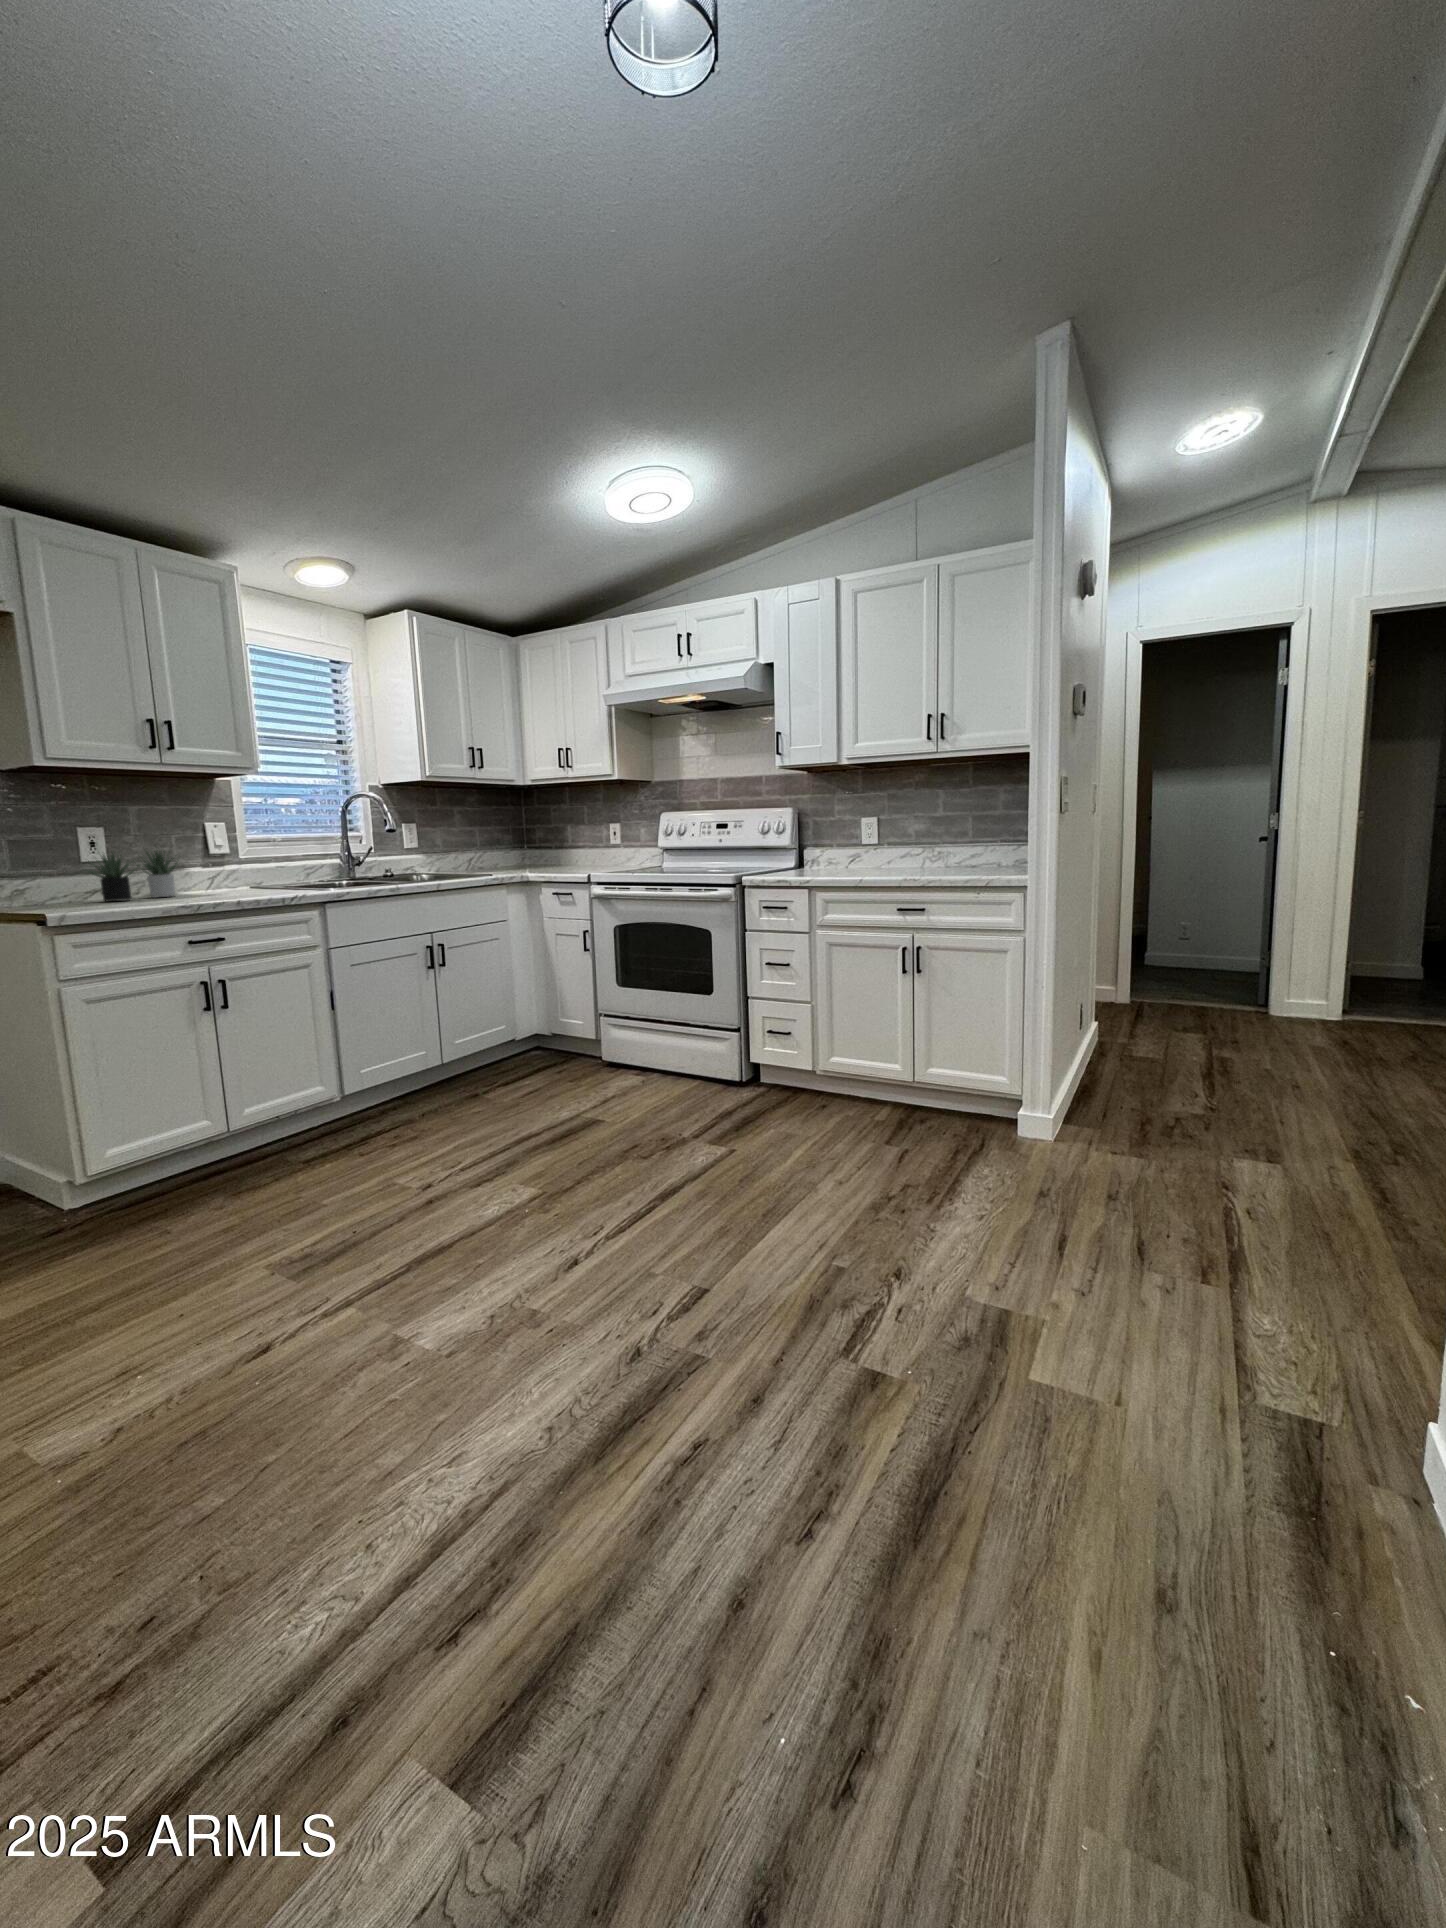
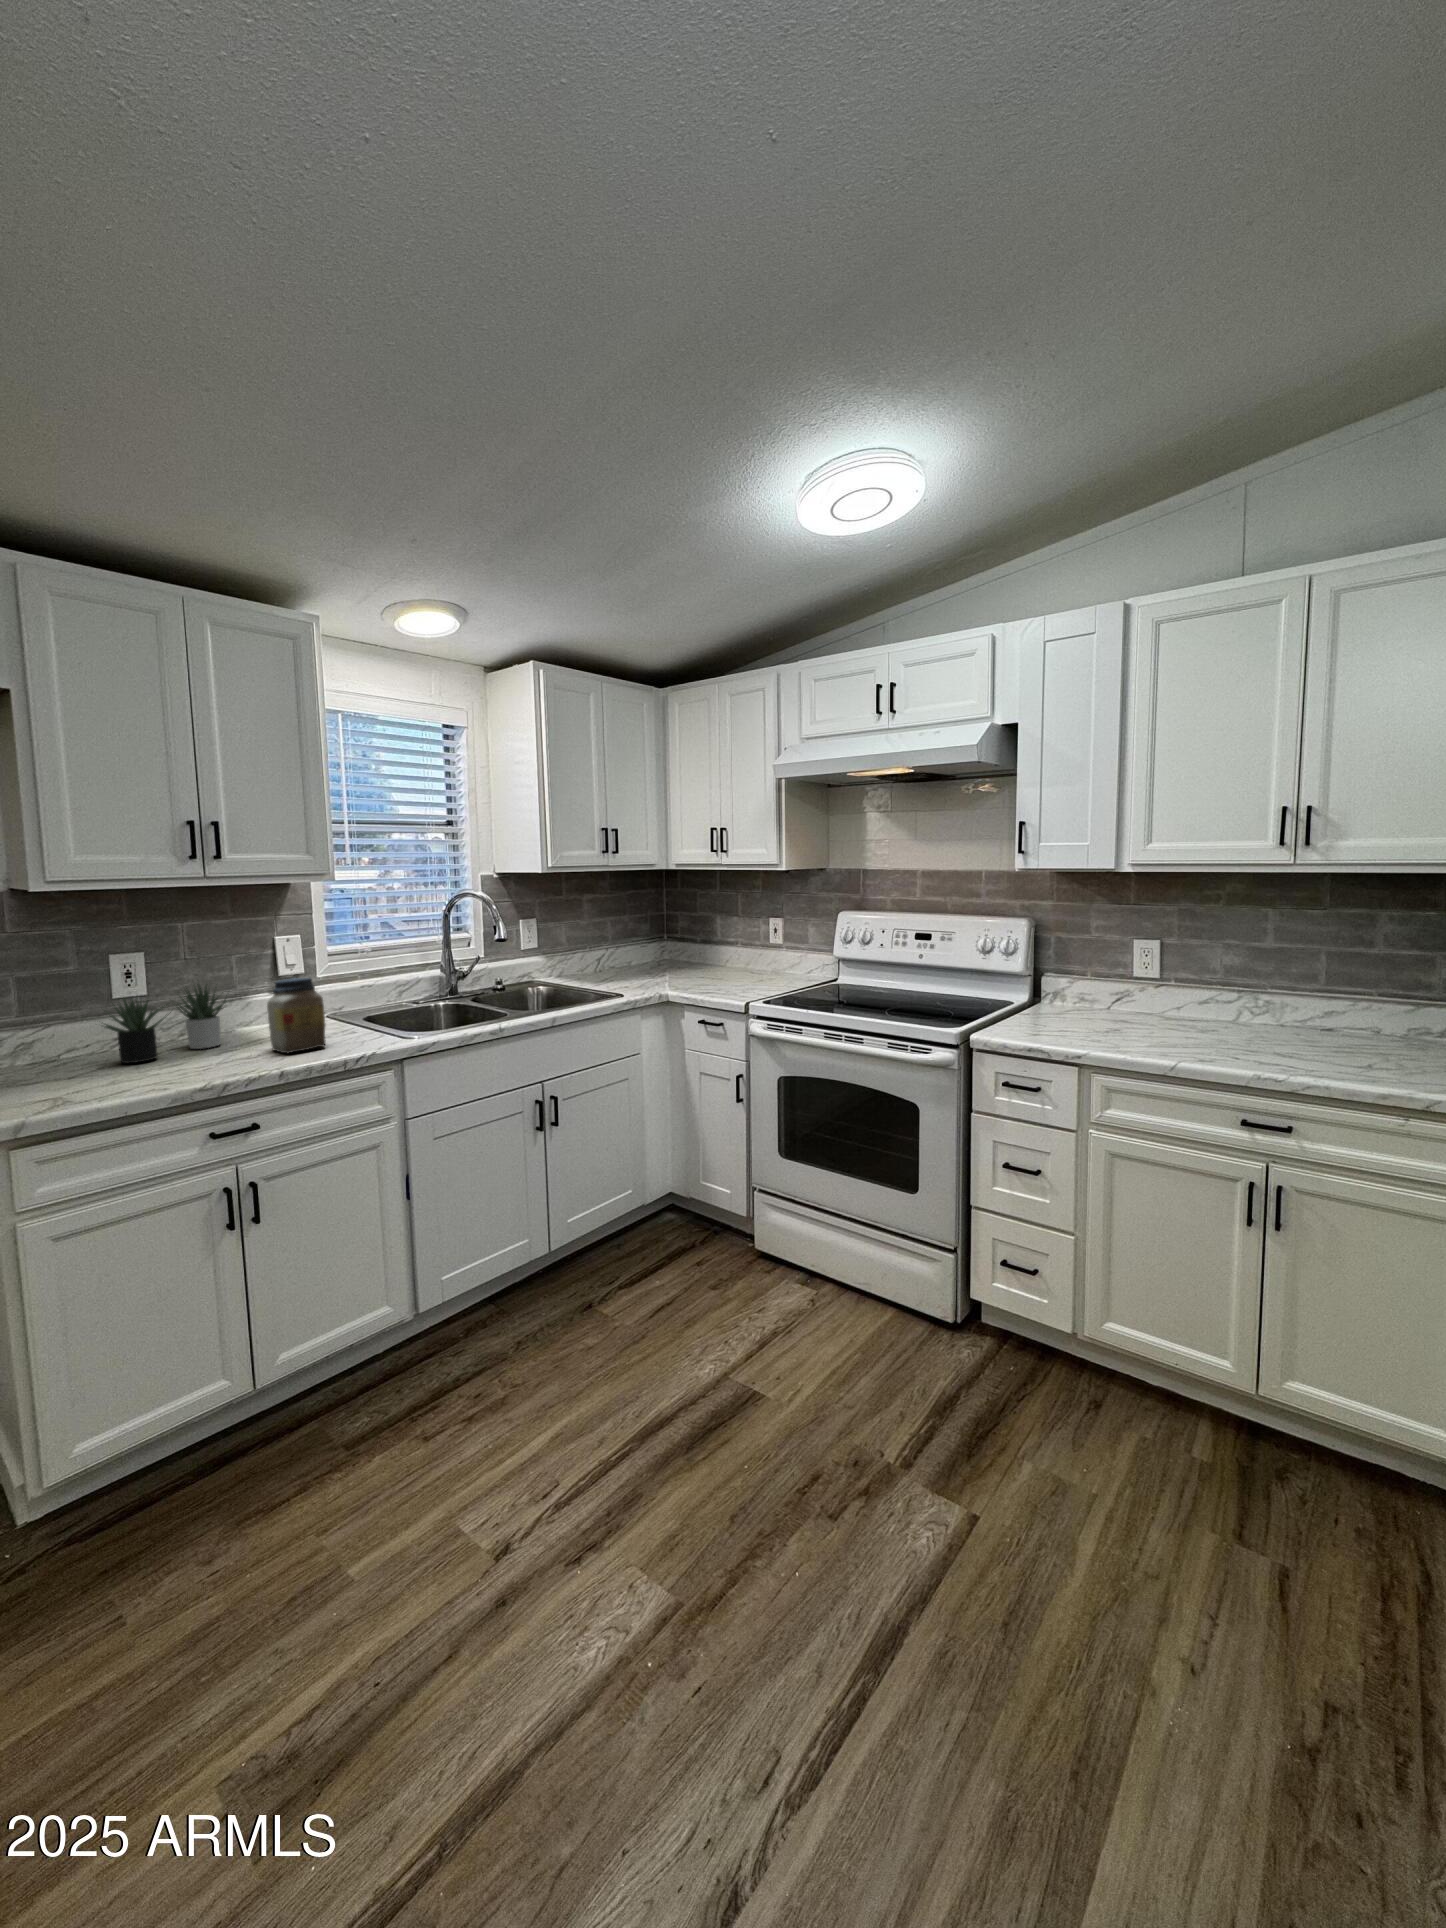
jar: none [216,841,264,896] -> present [267,978,326,1053]

